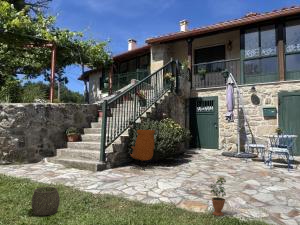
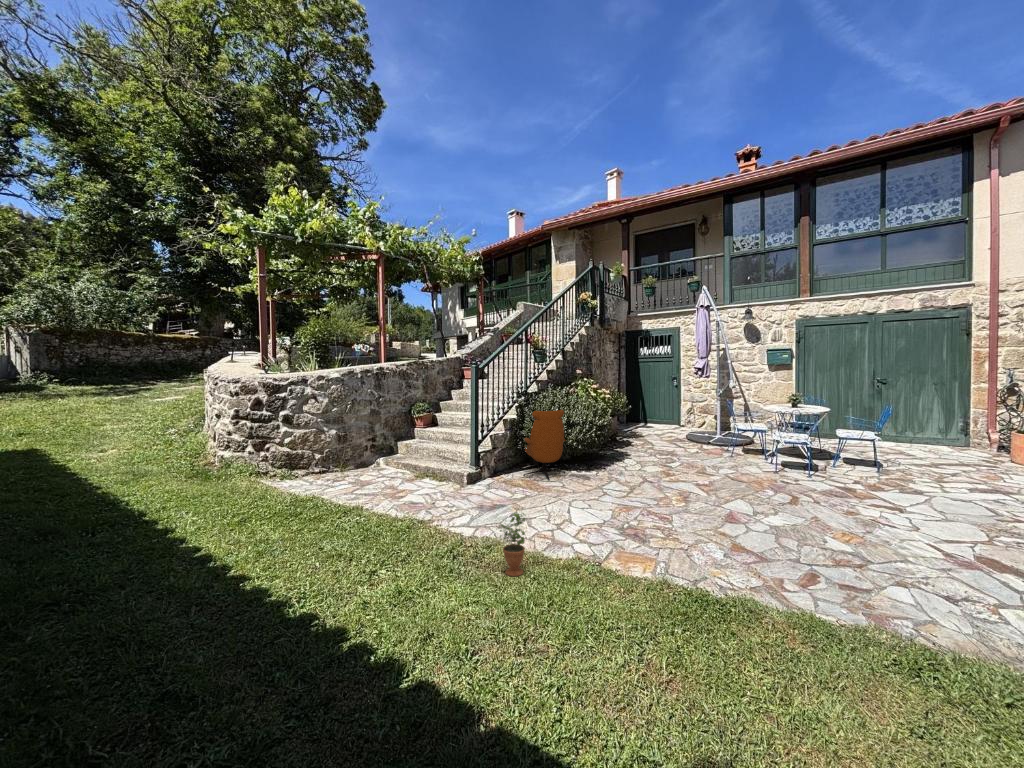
potted plant: present [211,178,226,216] -> present [500,513,526,576]
woven basket: present [31,187,60,216] -> none [354,540,401,593]

